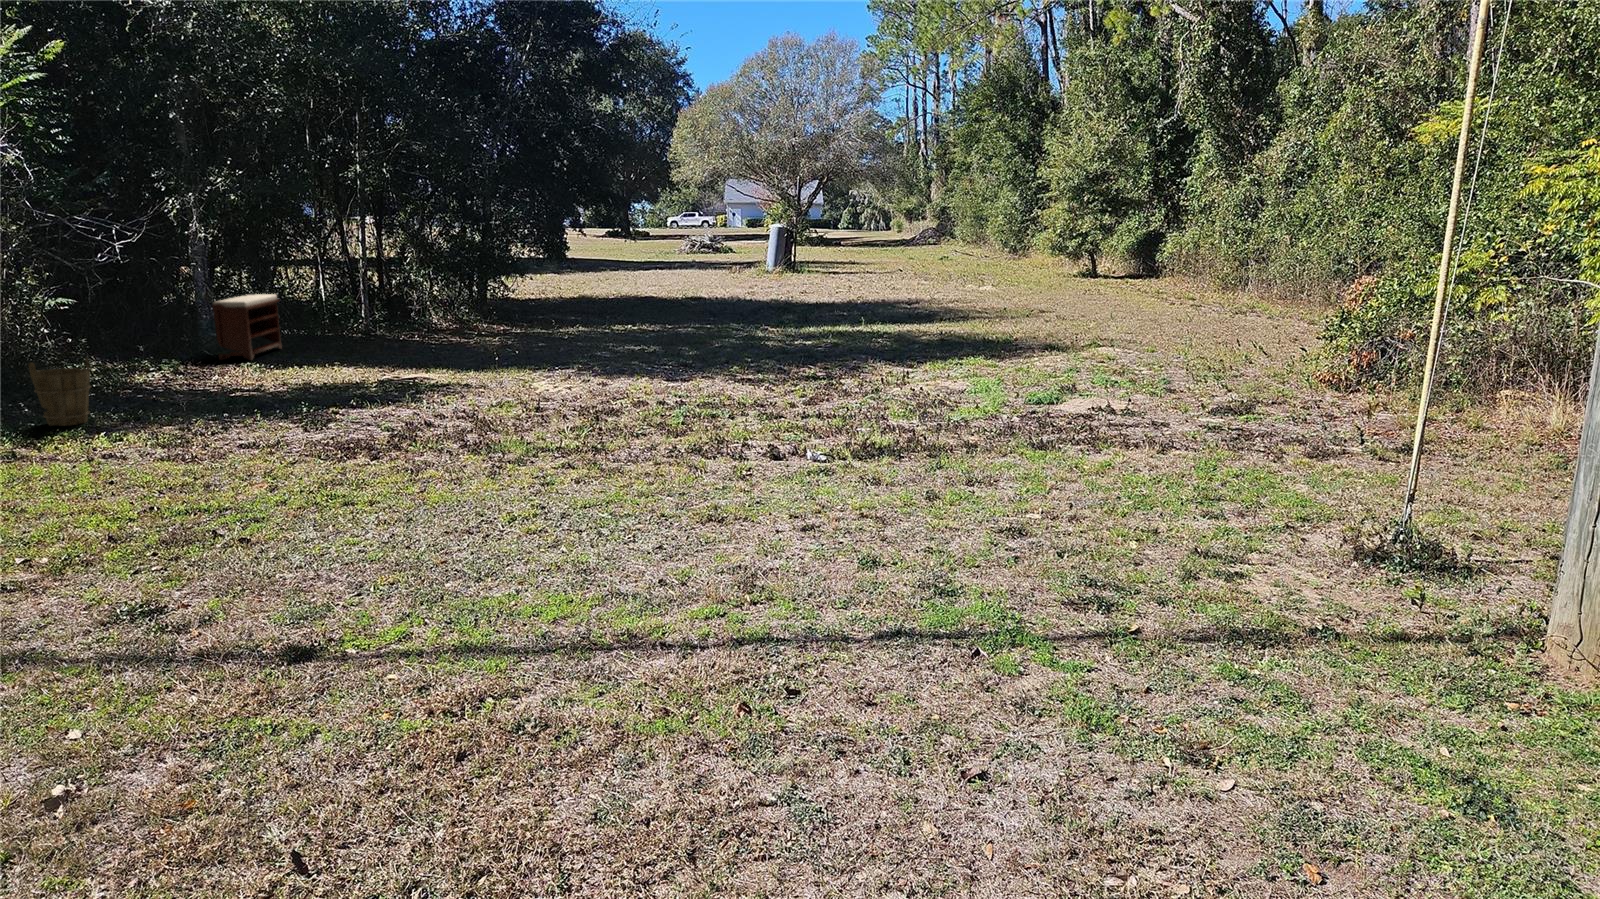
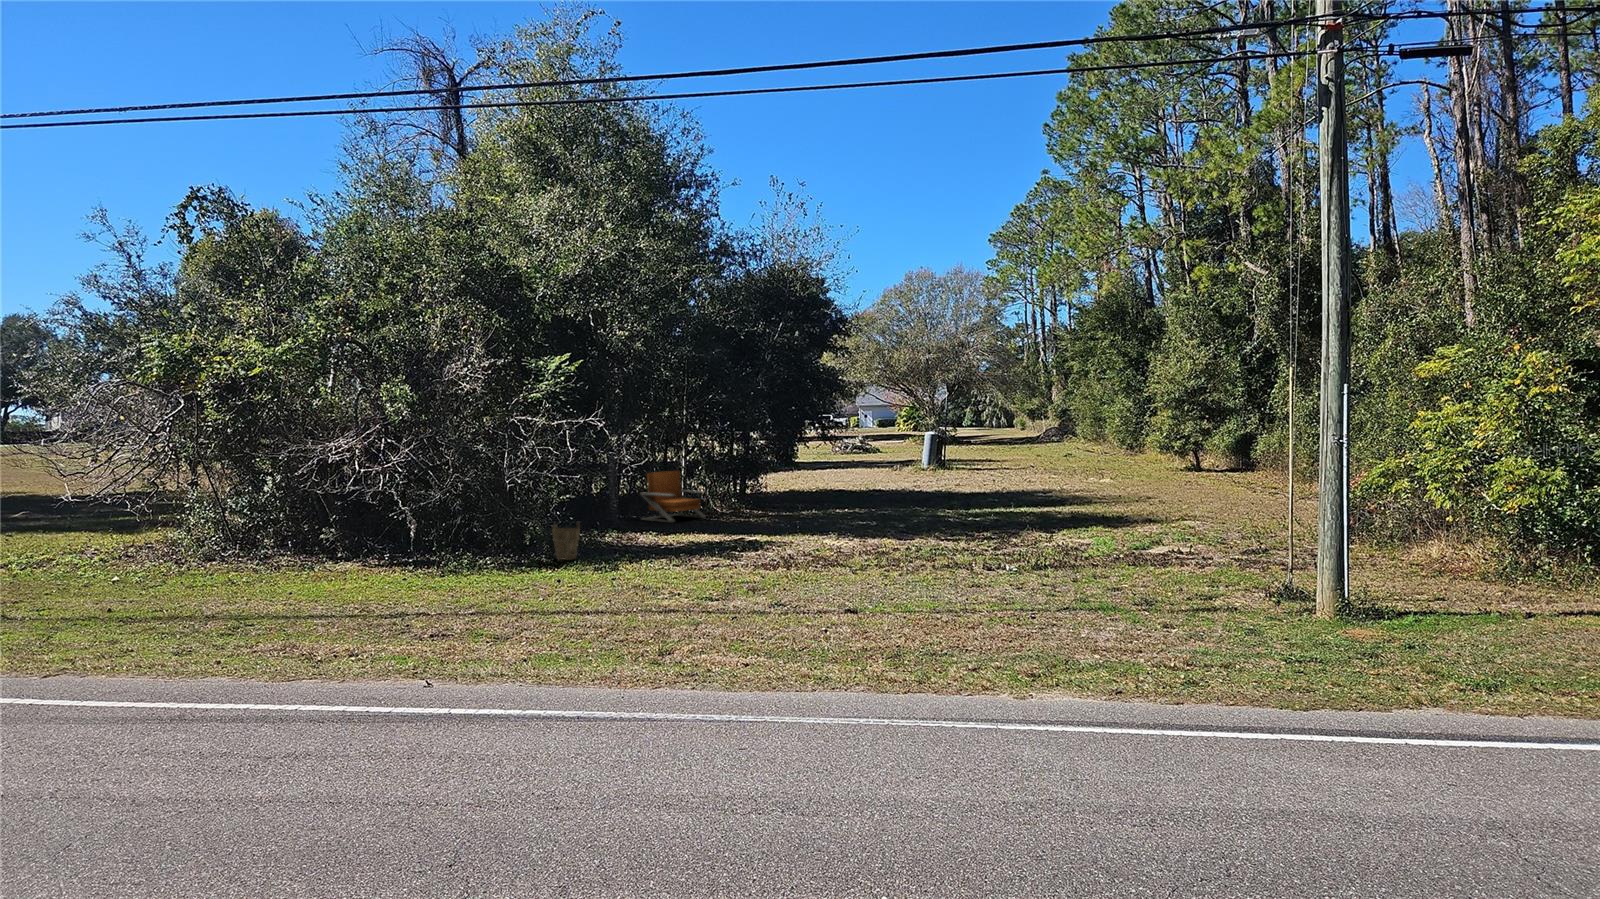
lounge chair: none [310,270,419,348] -> present [640,471,705,522]
bench: present [210,294,282,360] -> none [594,487,626,529]

